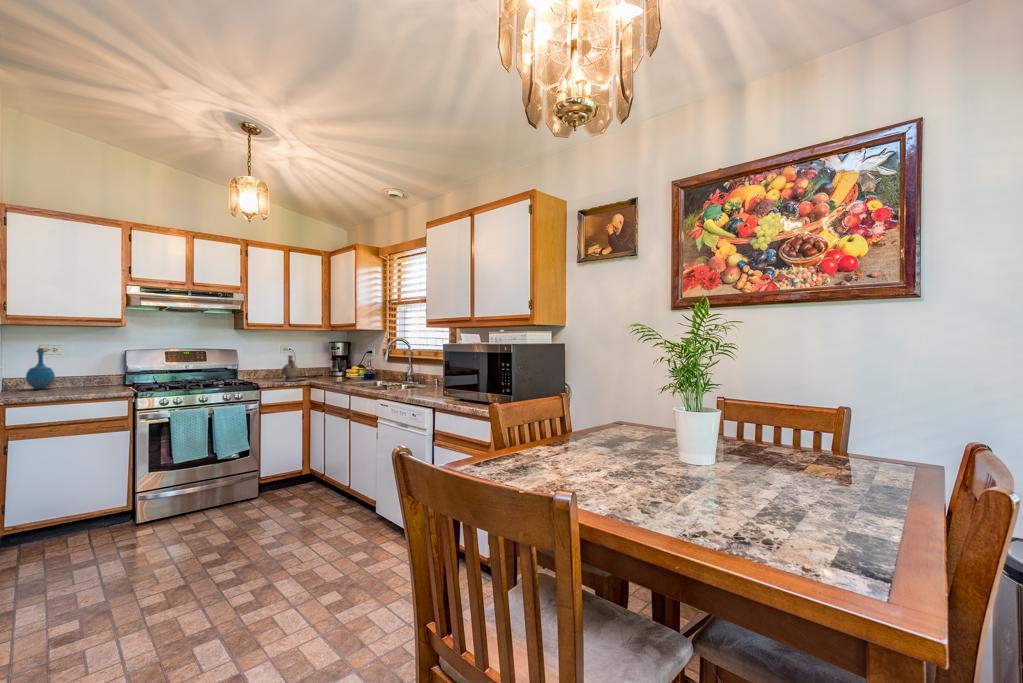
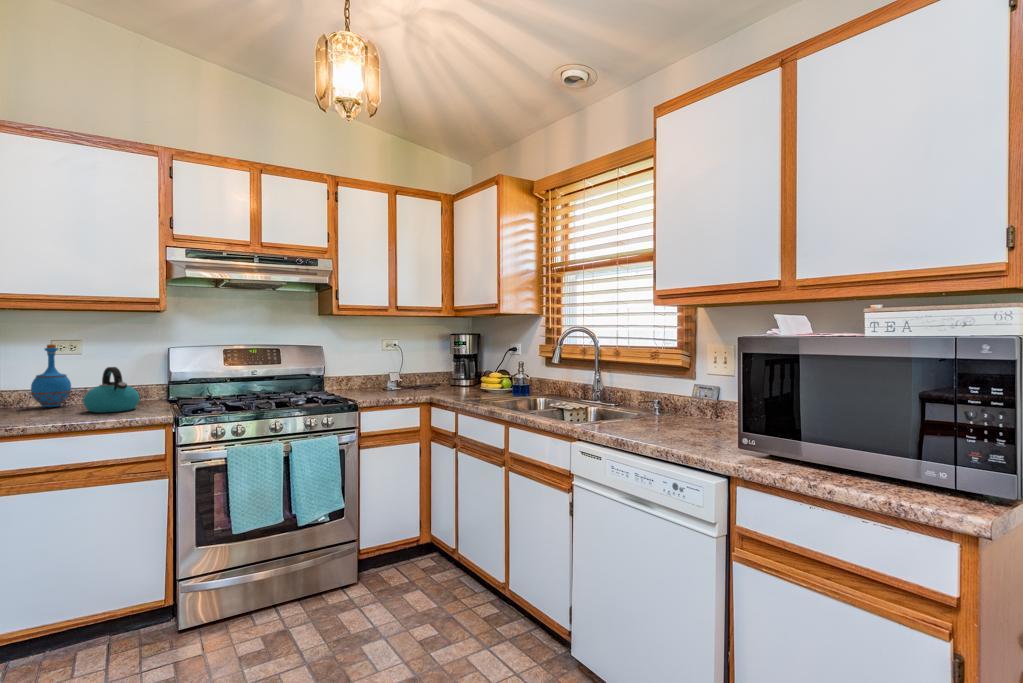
ceramic jug: present [275,355,304,381] -> none [369,355,427,395]
kettle: none [68,362,107,391] -> present [83,367,140,413]

